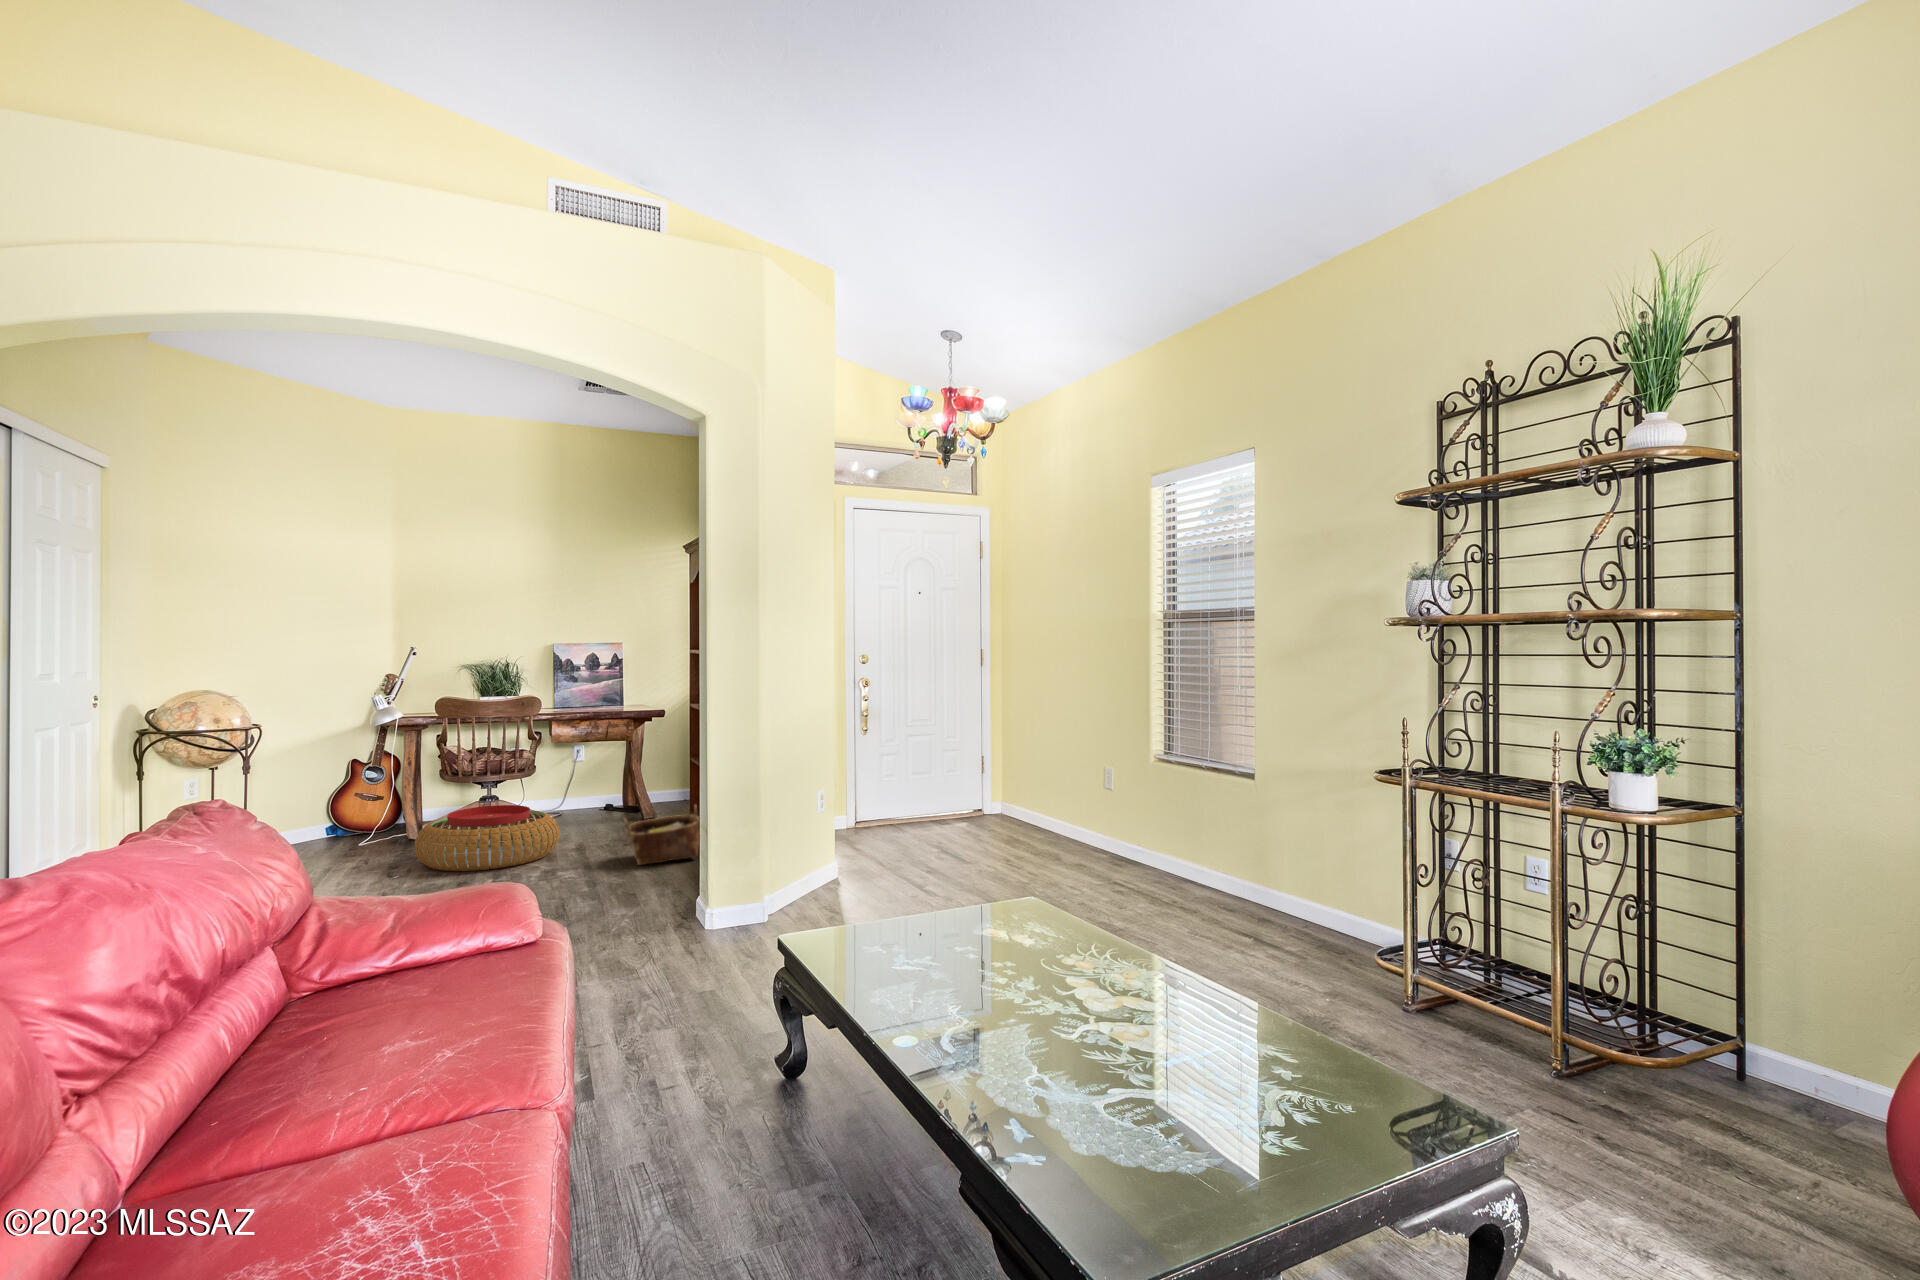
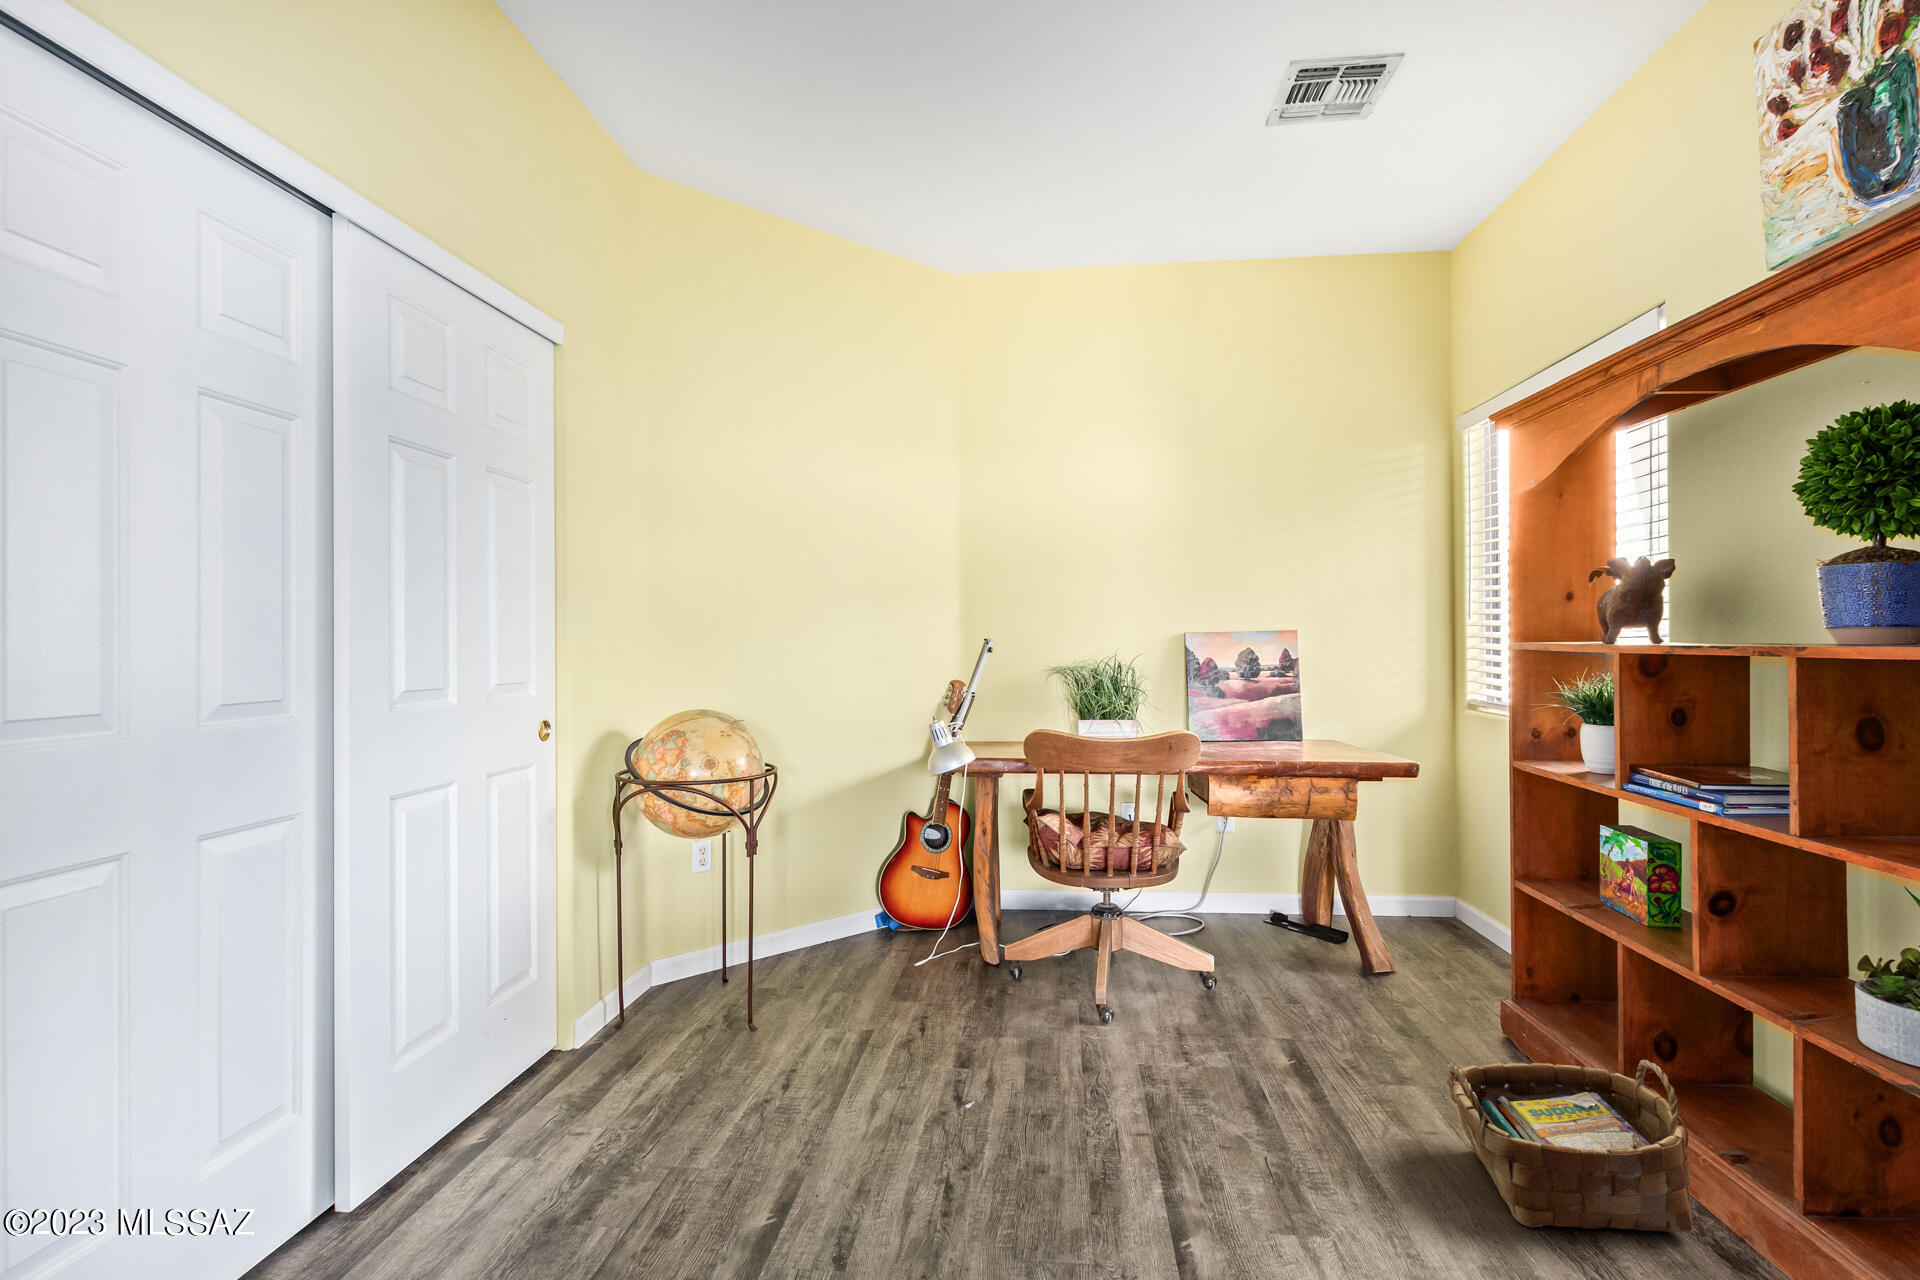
pouf: present [414,805,560,871] -> none [998,947,1265,1127]

